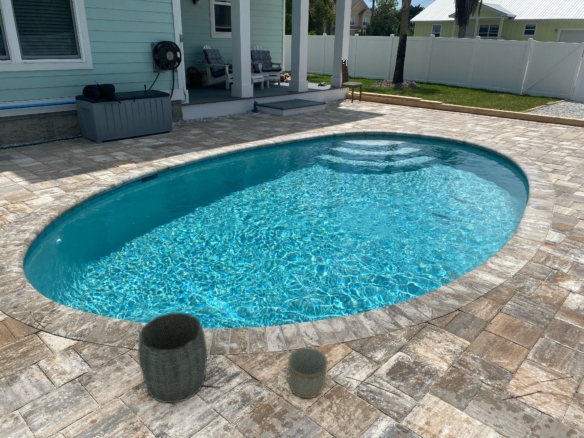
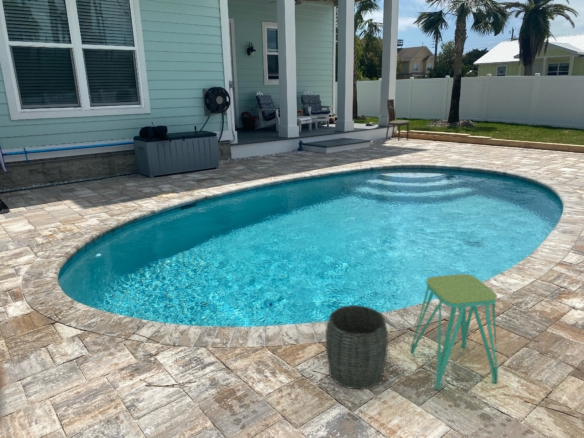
stool: none [435,273,536,390] -> present [410,274,498,390]
woven basket: present [138,313,207,403] -> present [326,305,388,389]
planter: present [288,348,328,398] -> none [253,339,290,386]

